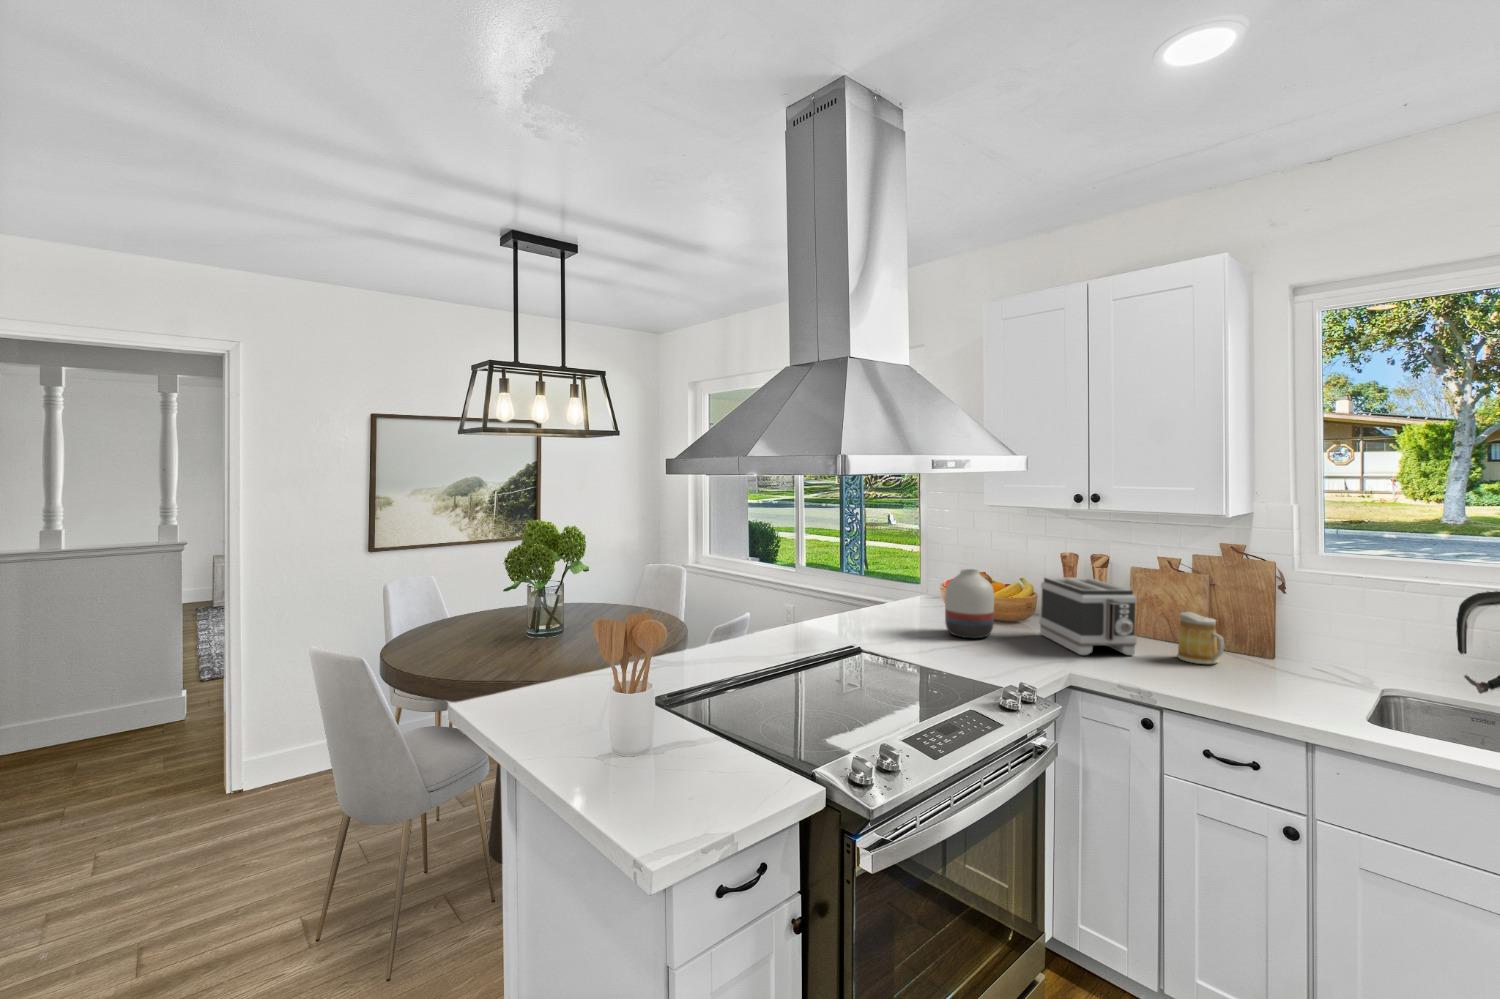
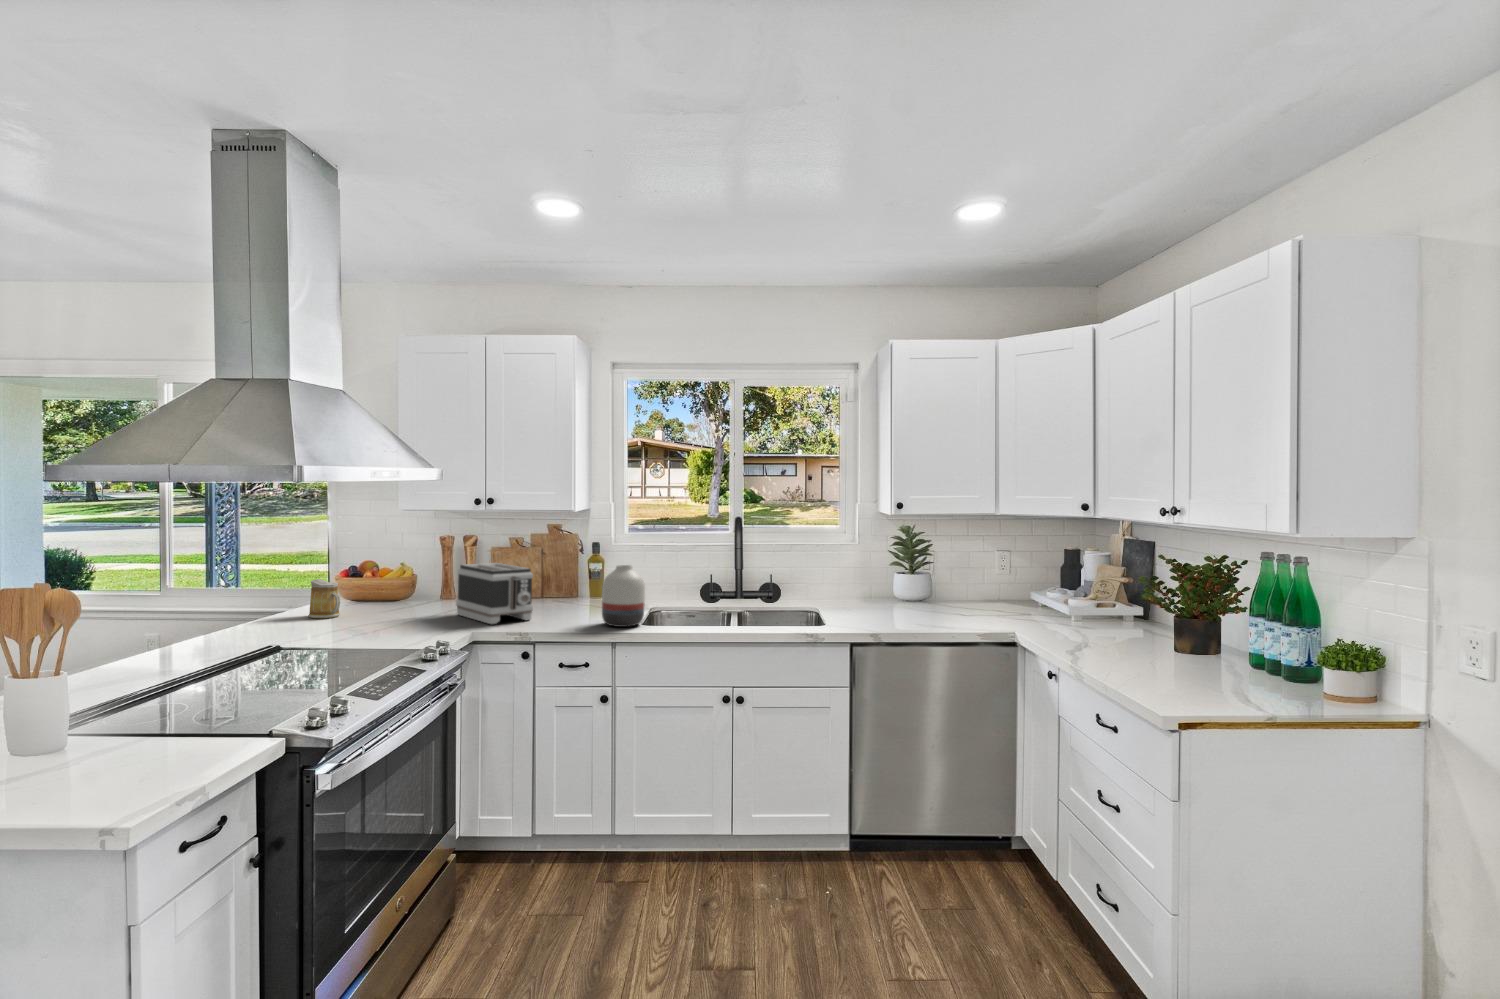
vase: present [945,569,994,638] -> present [602,565,645,627]
mug: present [1177,612,1224,664] -> present [308,579,340,618]

